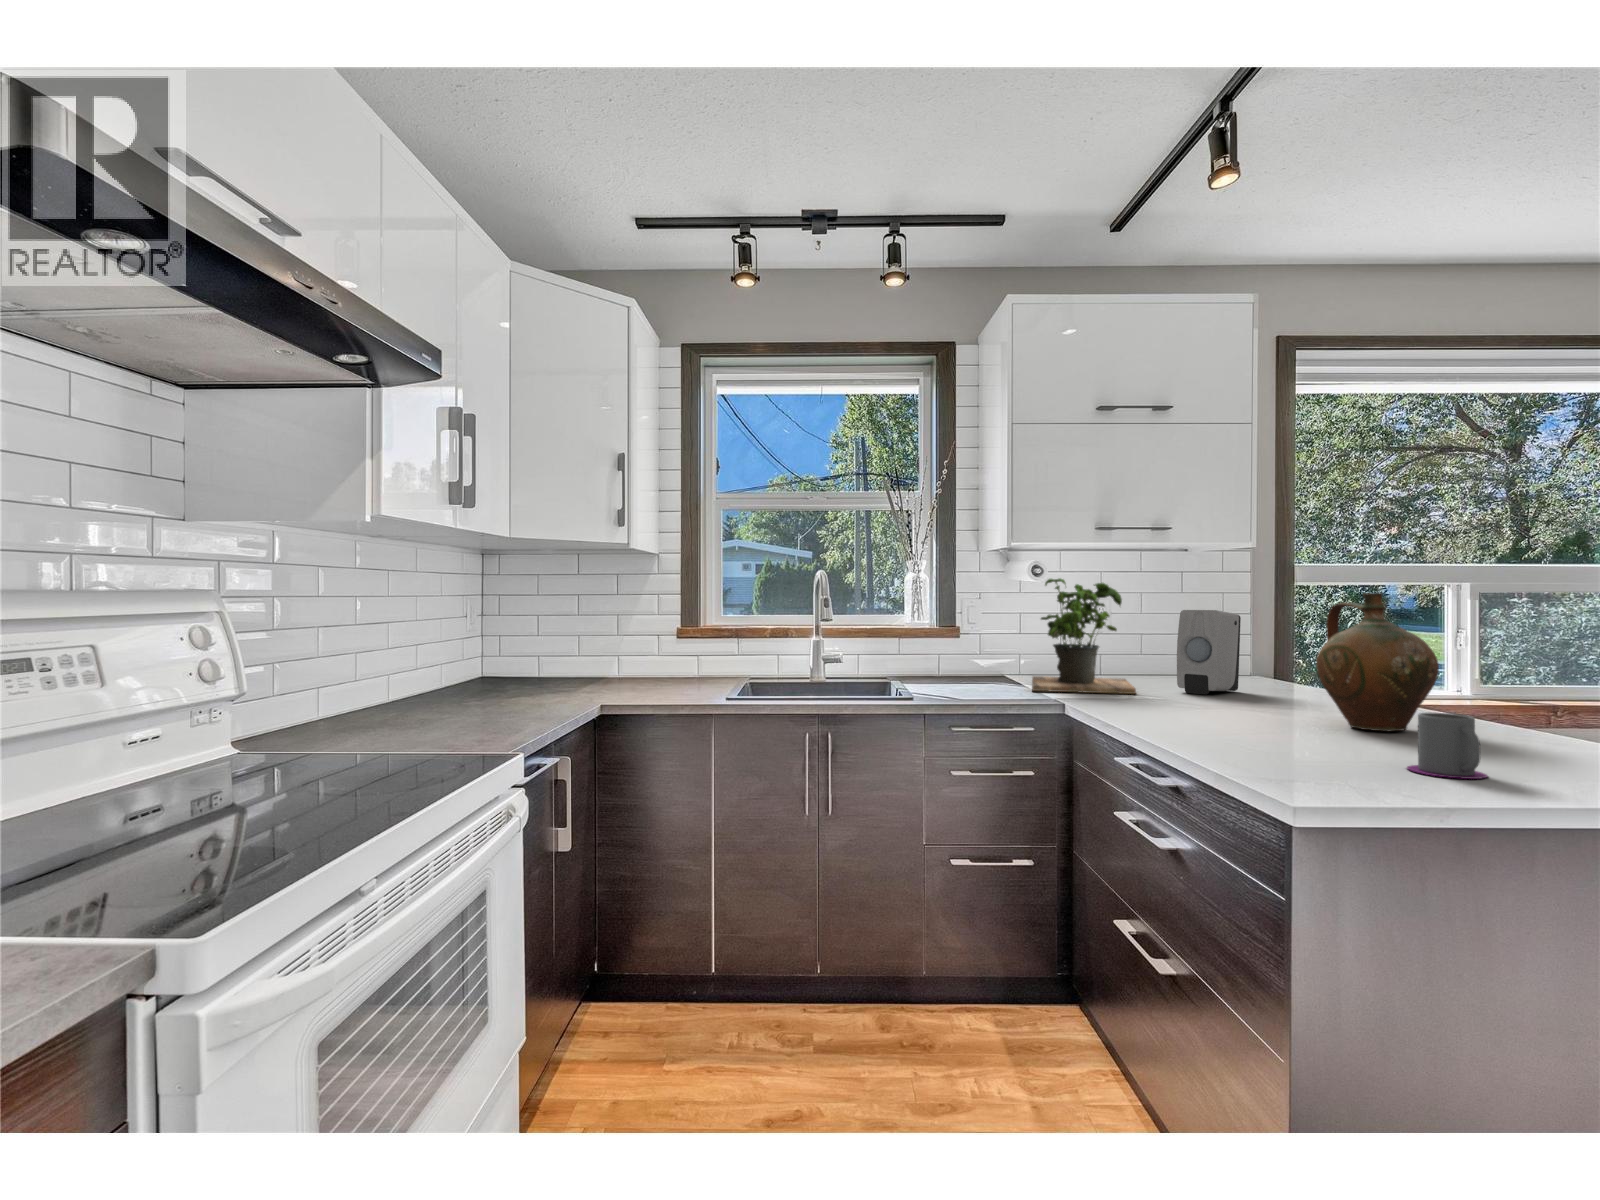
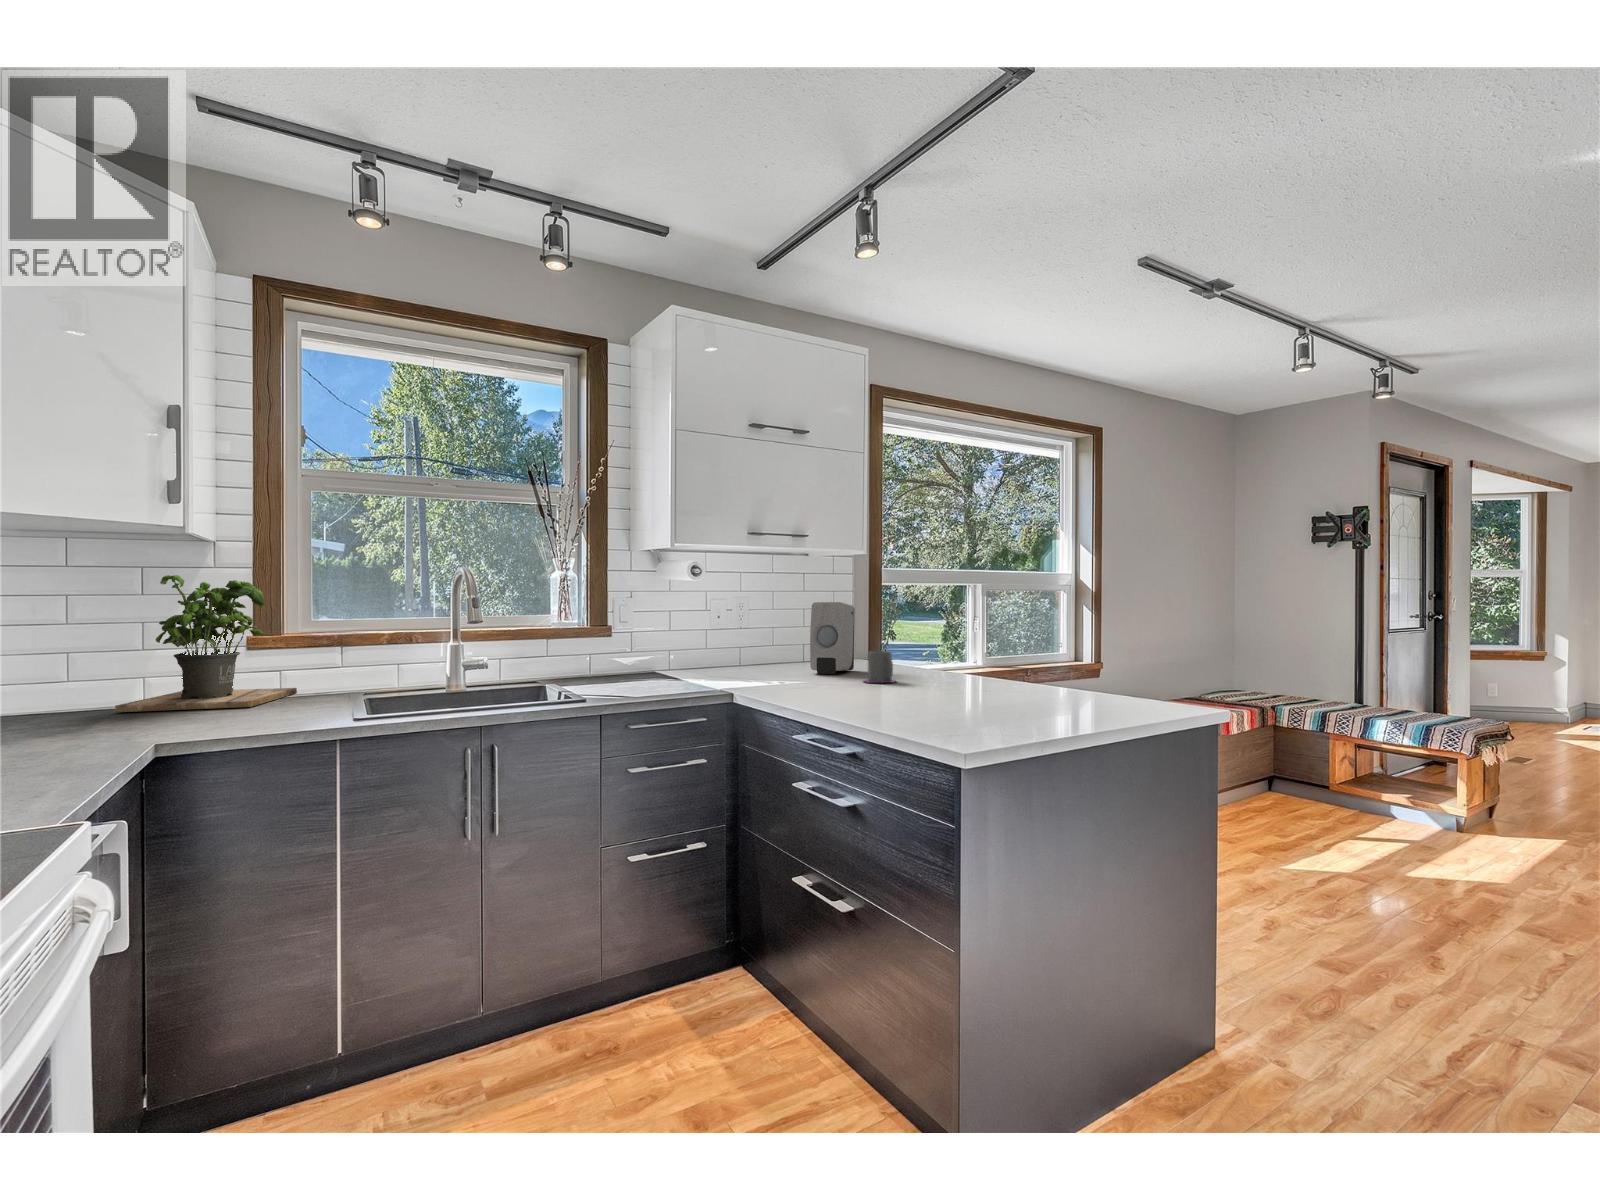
potted plant: present [1032,578,1136,694] -> present [115,575,297,712]
ceramic jug: present [1316,593,1439,731] -> none [932,585,1011,693]
mug: present [1407,713,1487,779] -> present [865,651,895,683]

